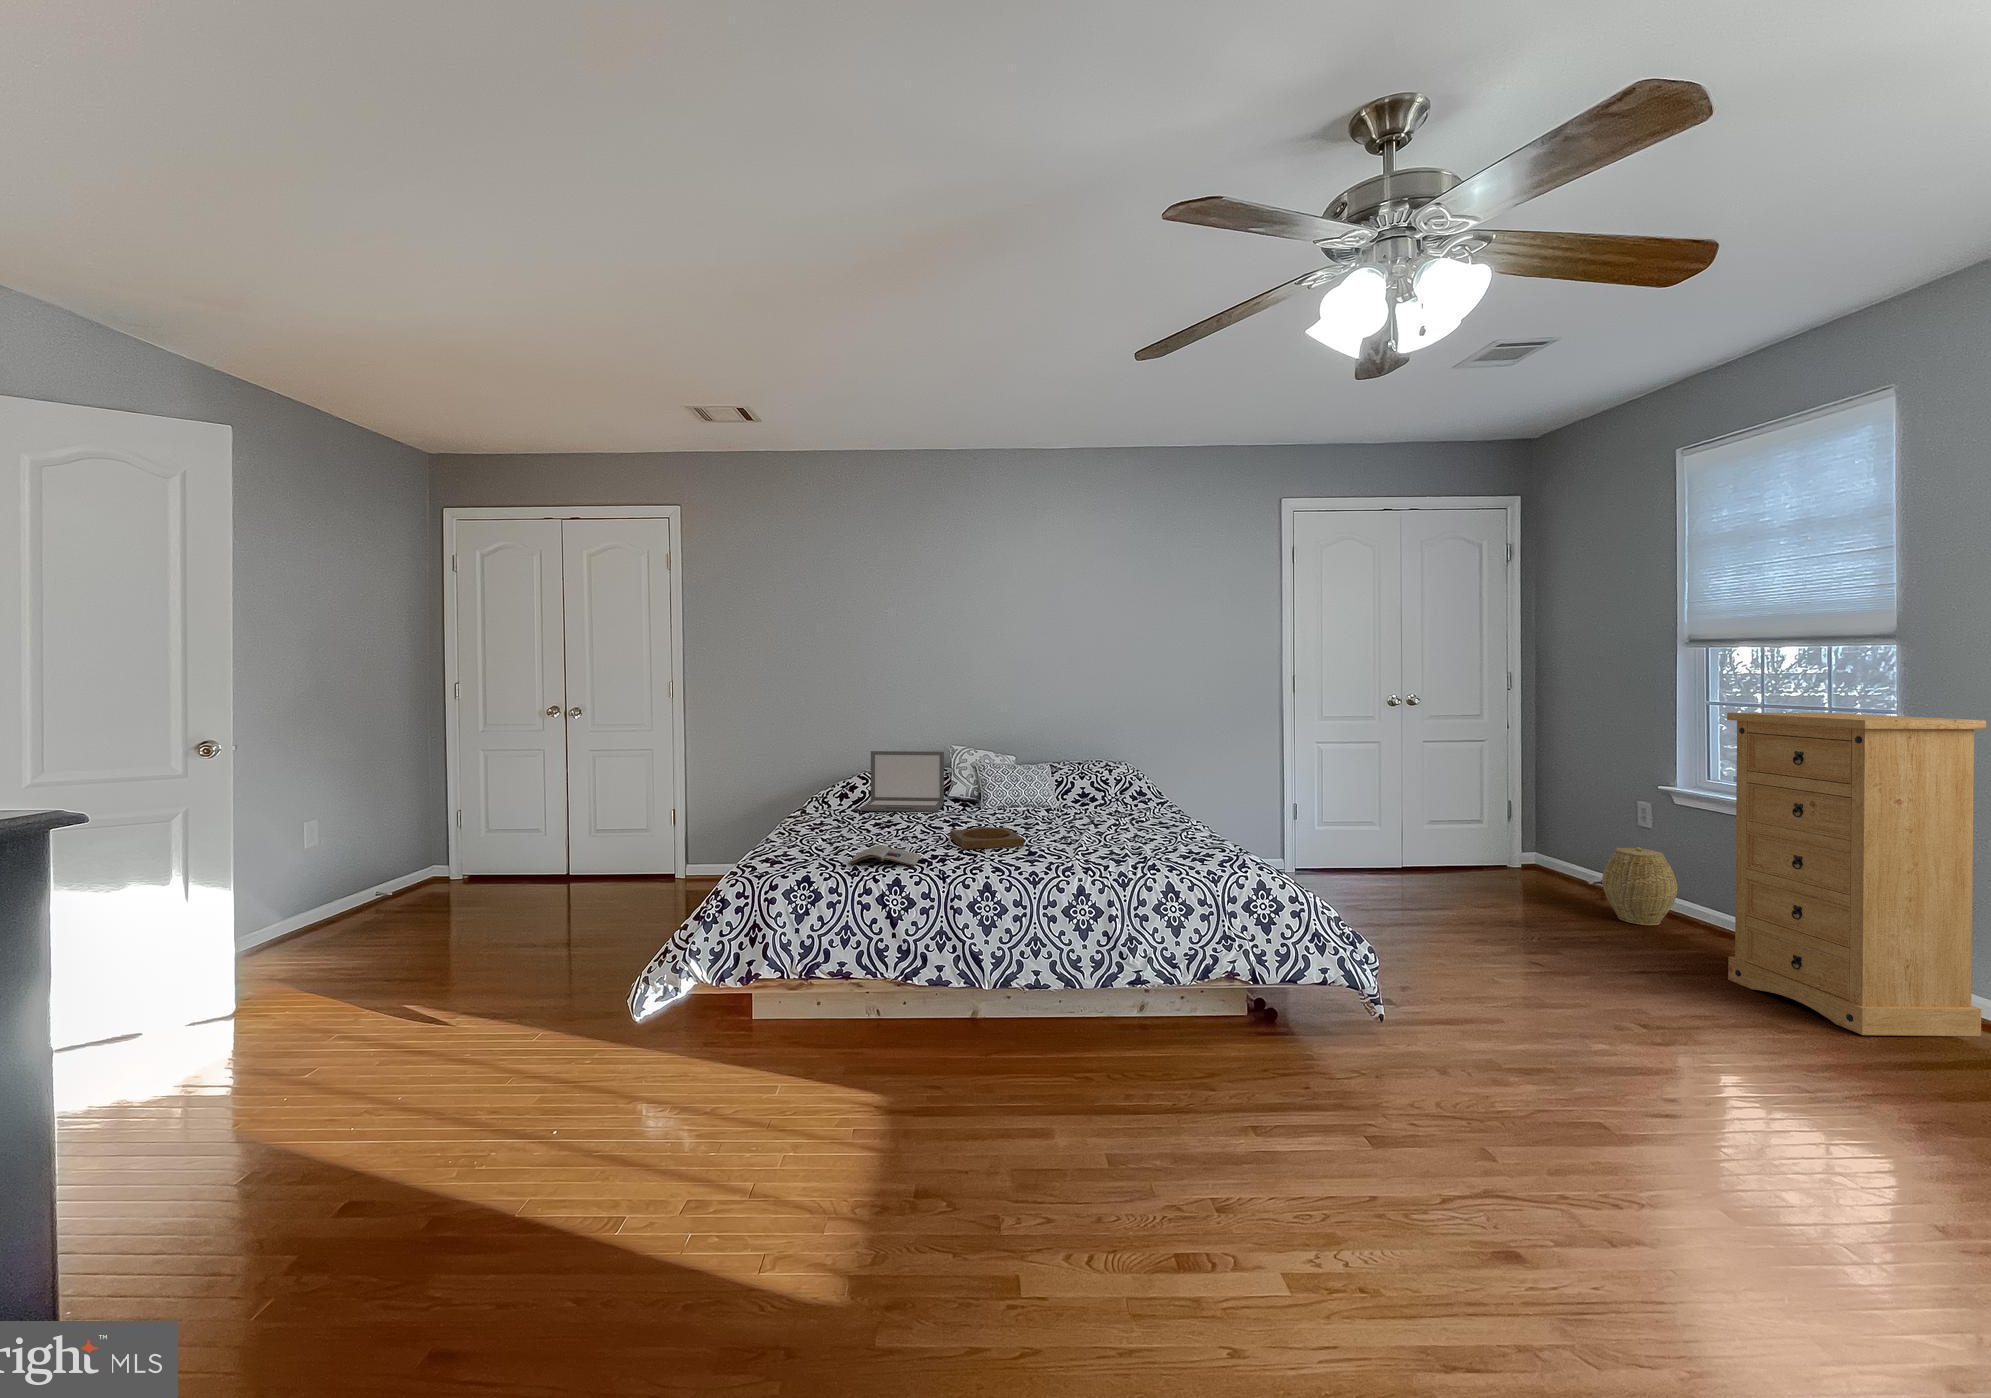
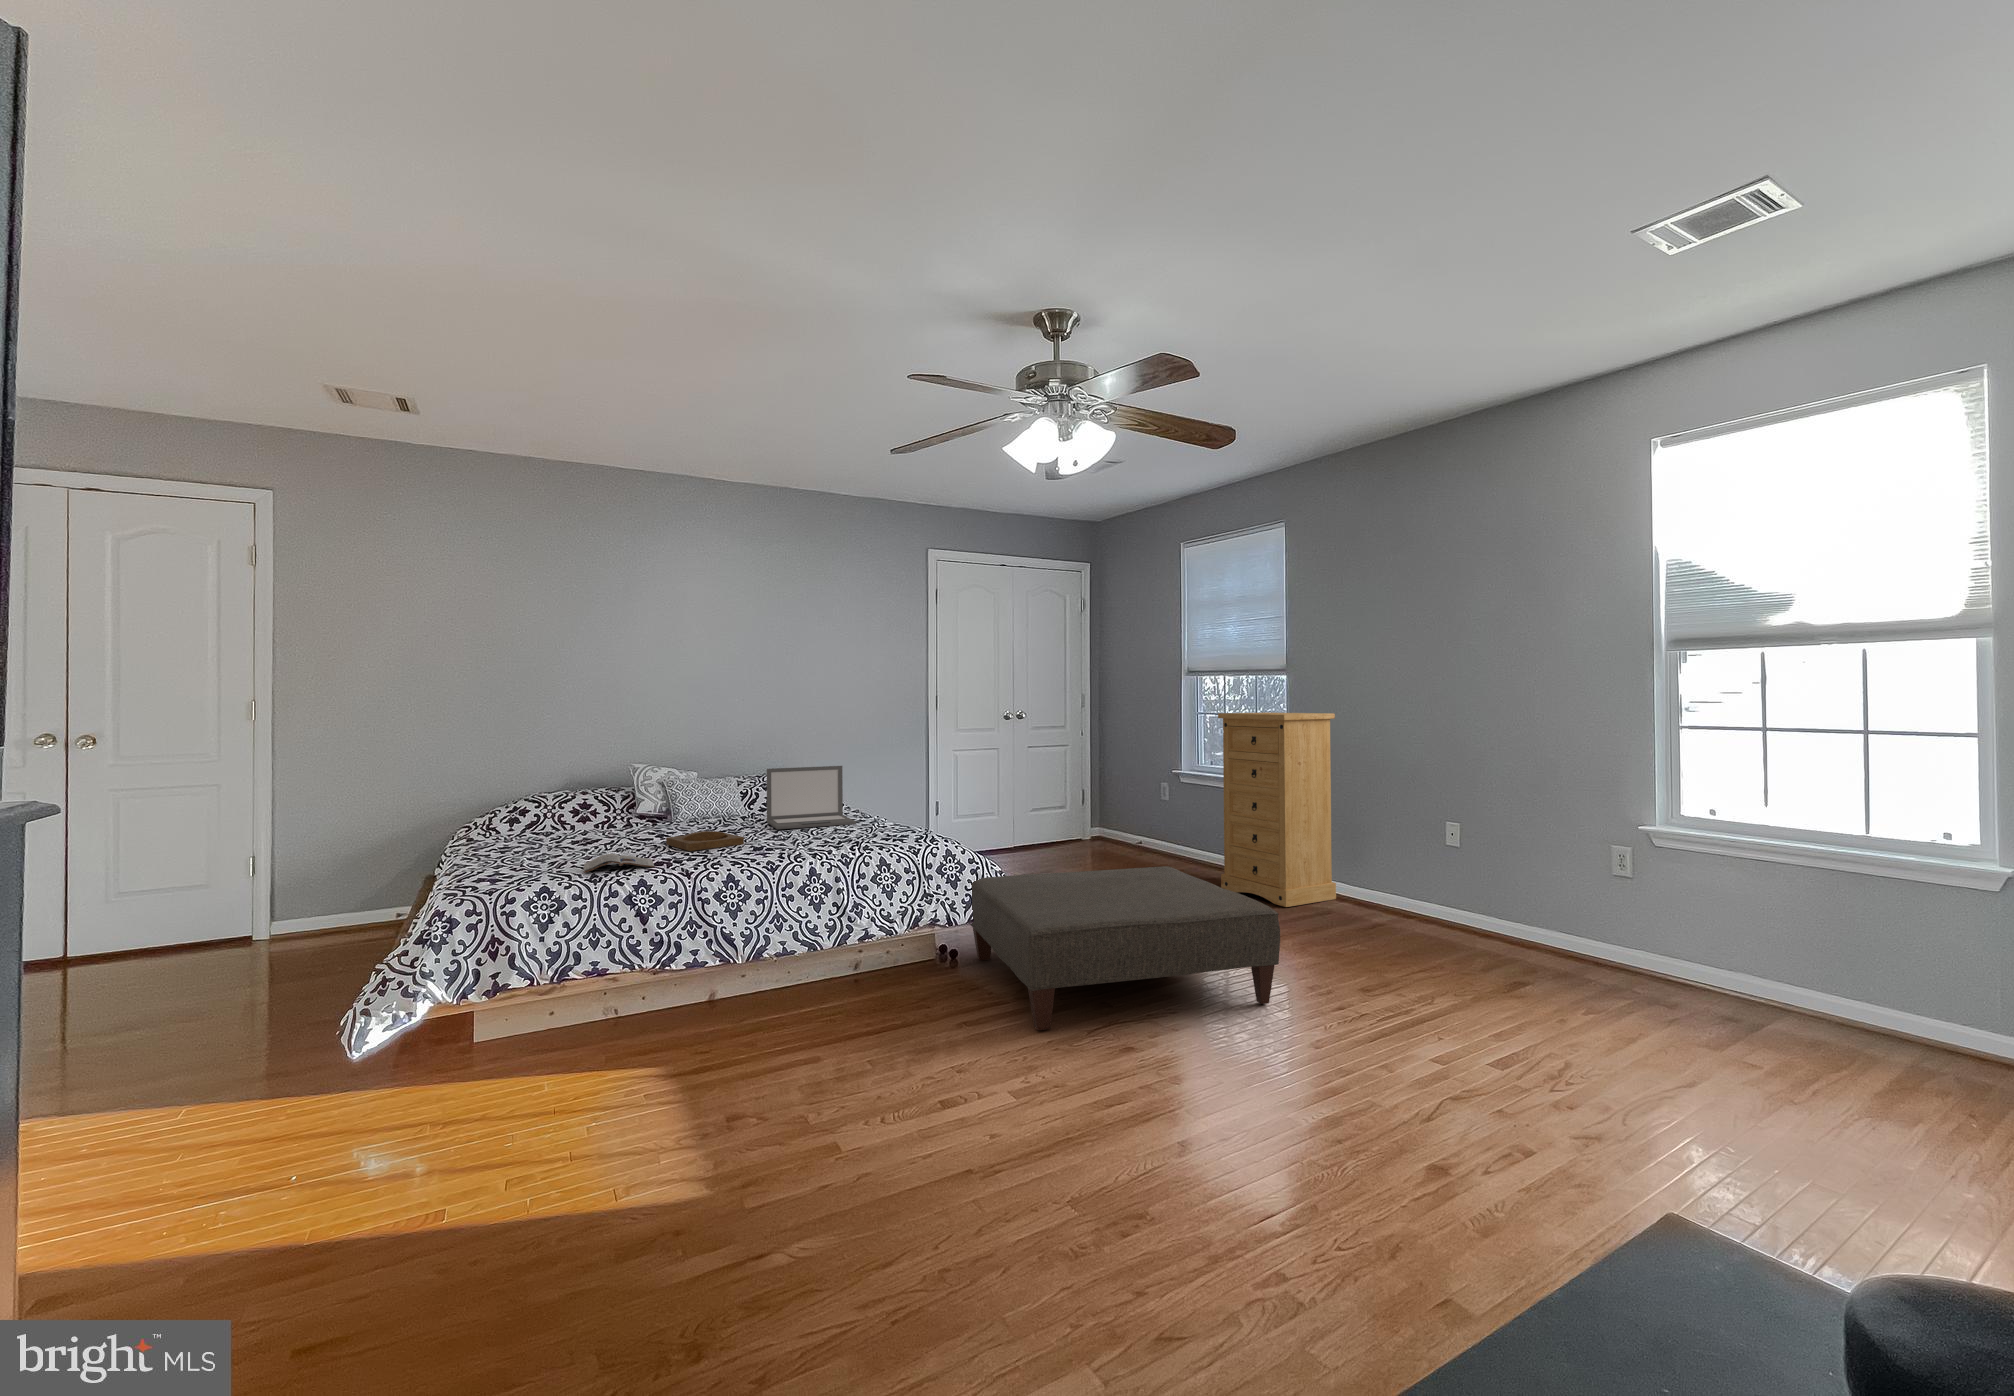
laptop: present [860,751,944,812] -> present [767,766,856,829]
woven basket: present [1602,847,1677,925] -> none [1149,811,1191,865]
ottoman: none [1286,924,1837,1239] -> present [969,866,1280,1030]

